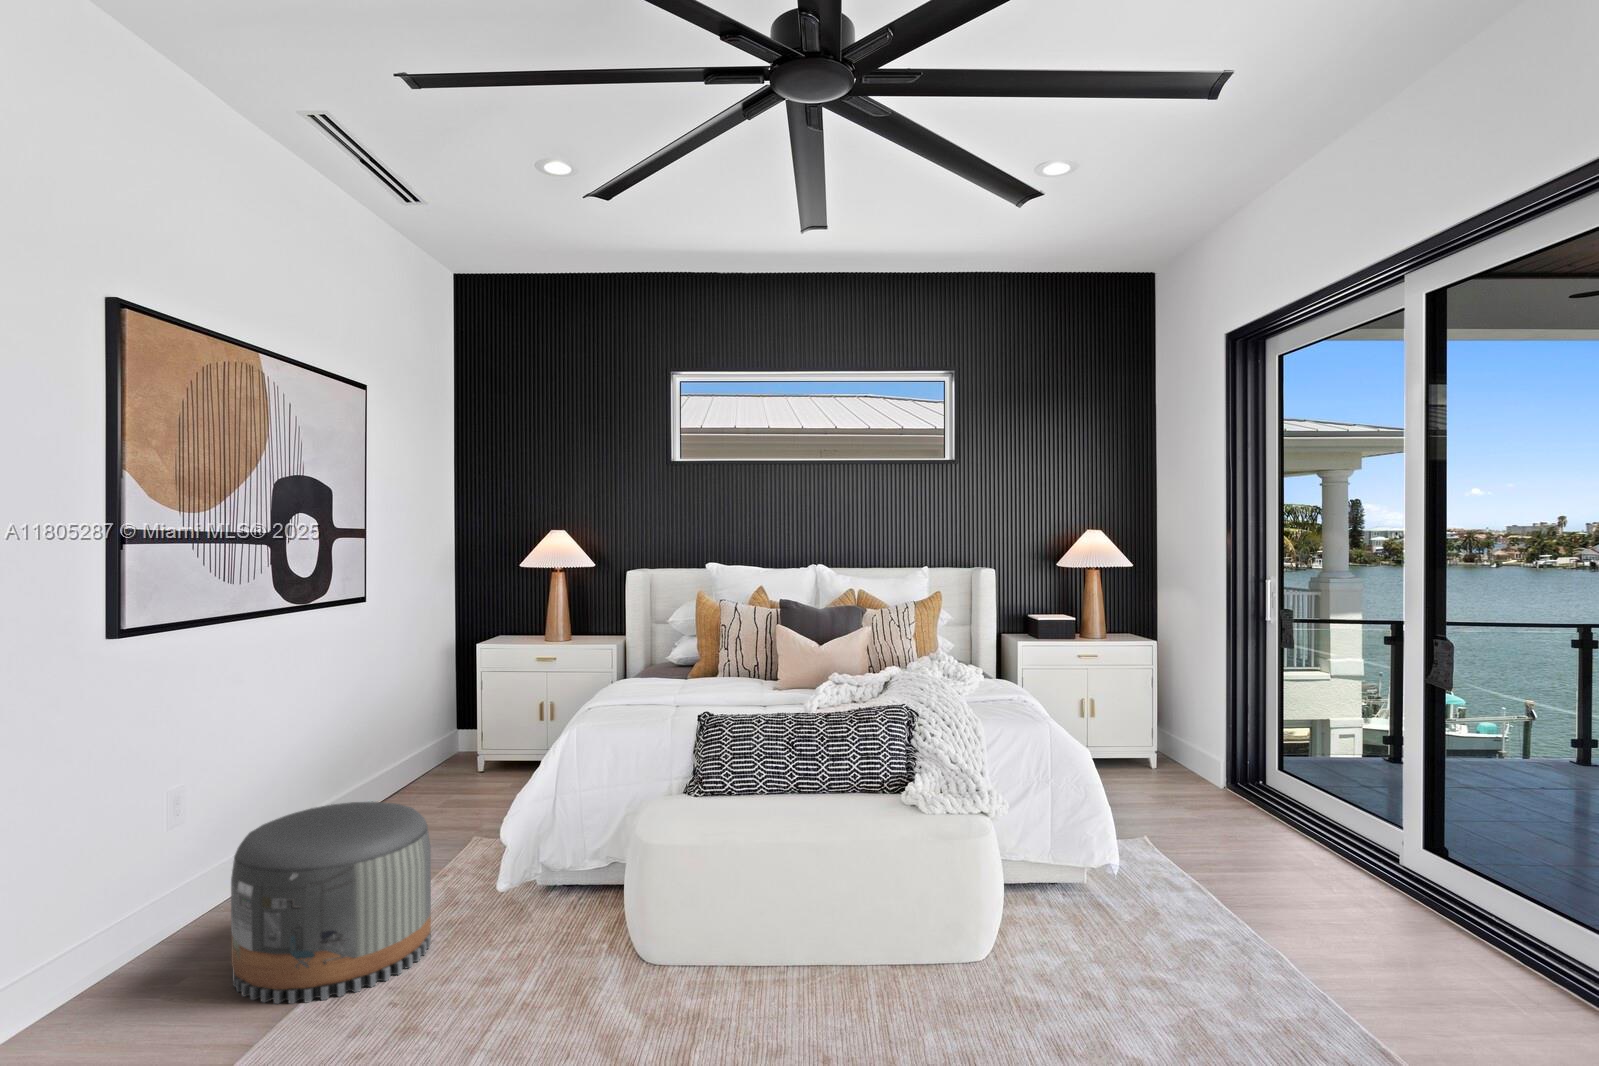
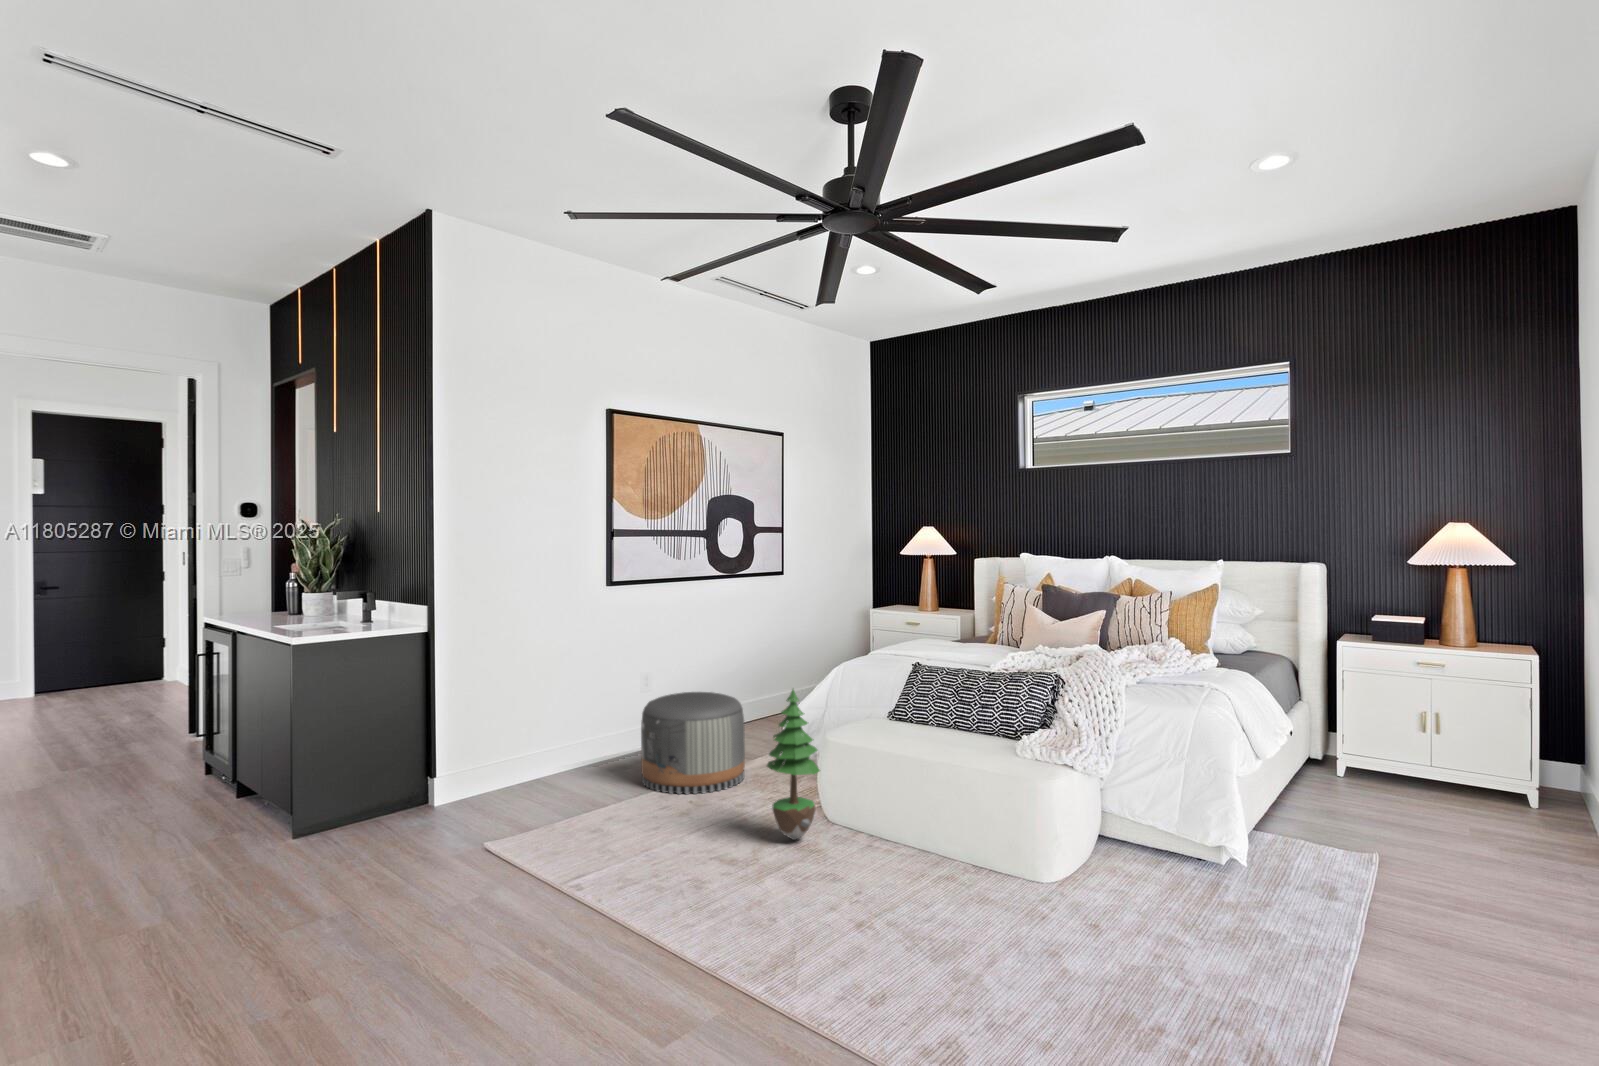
potted tree: none [587,776,675,1016] -> present [767,689,820,840]

